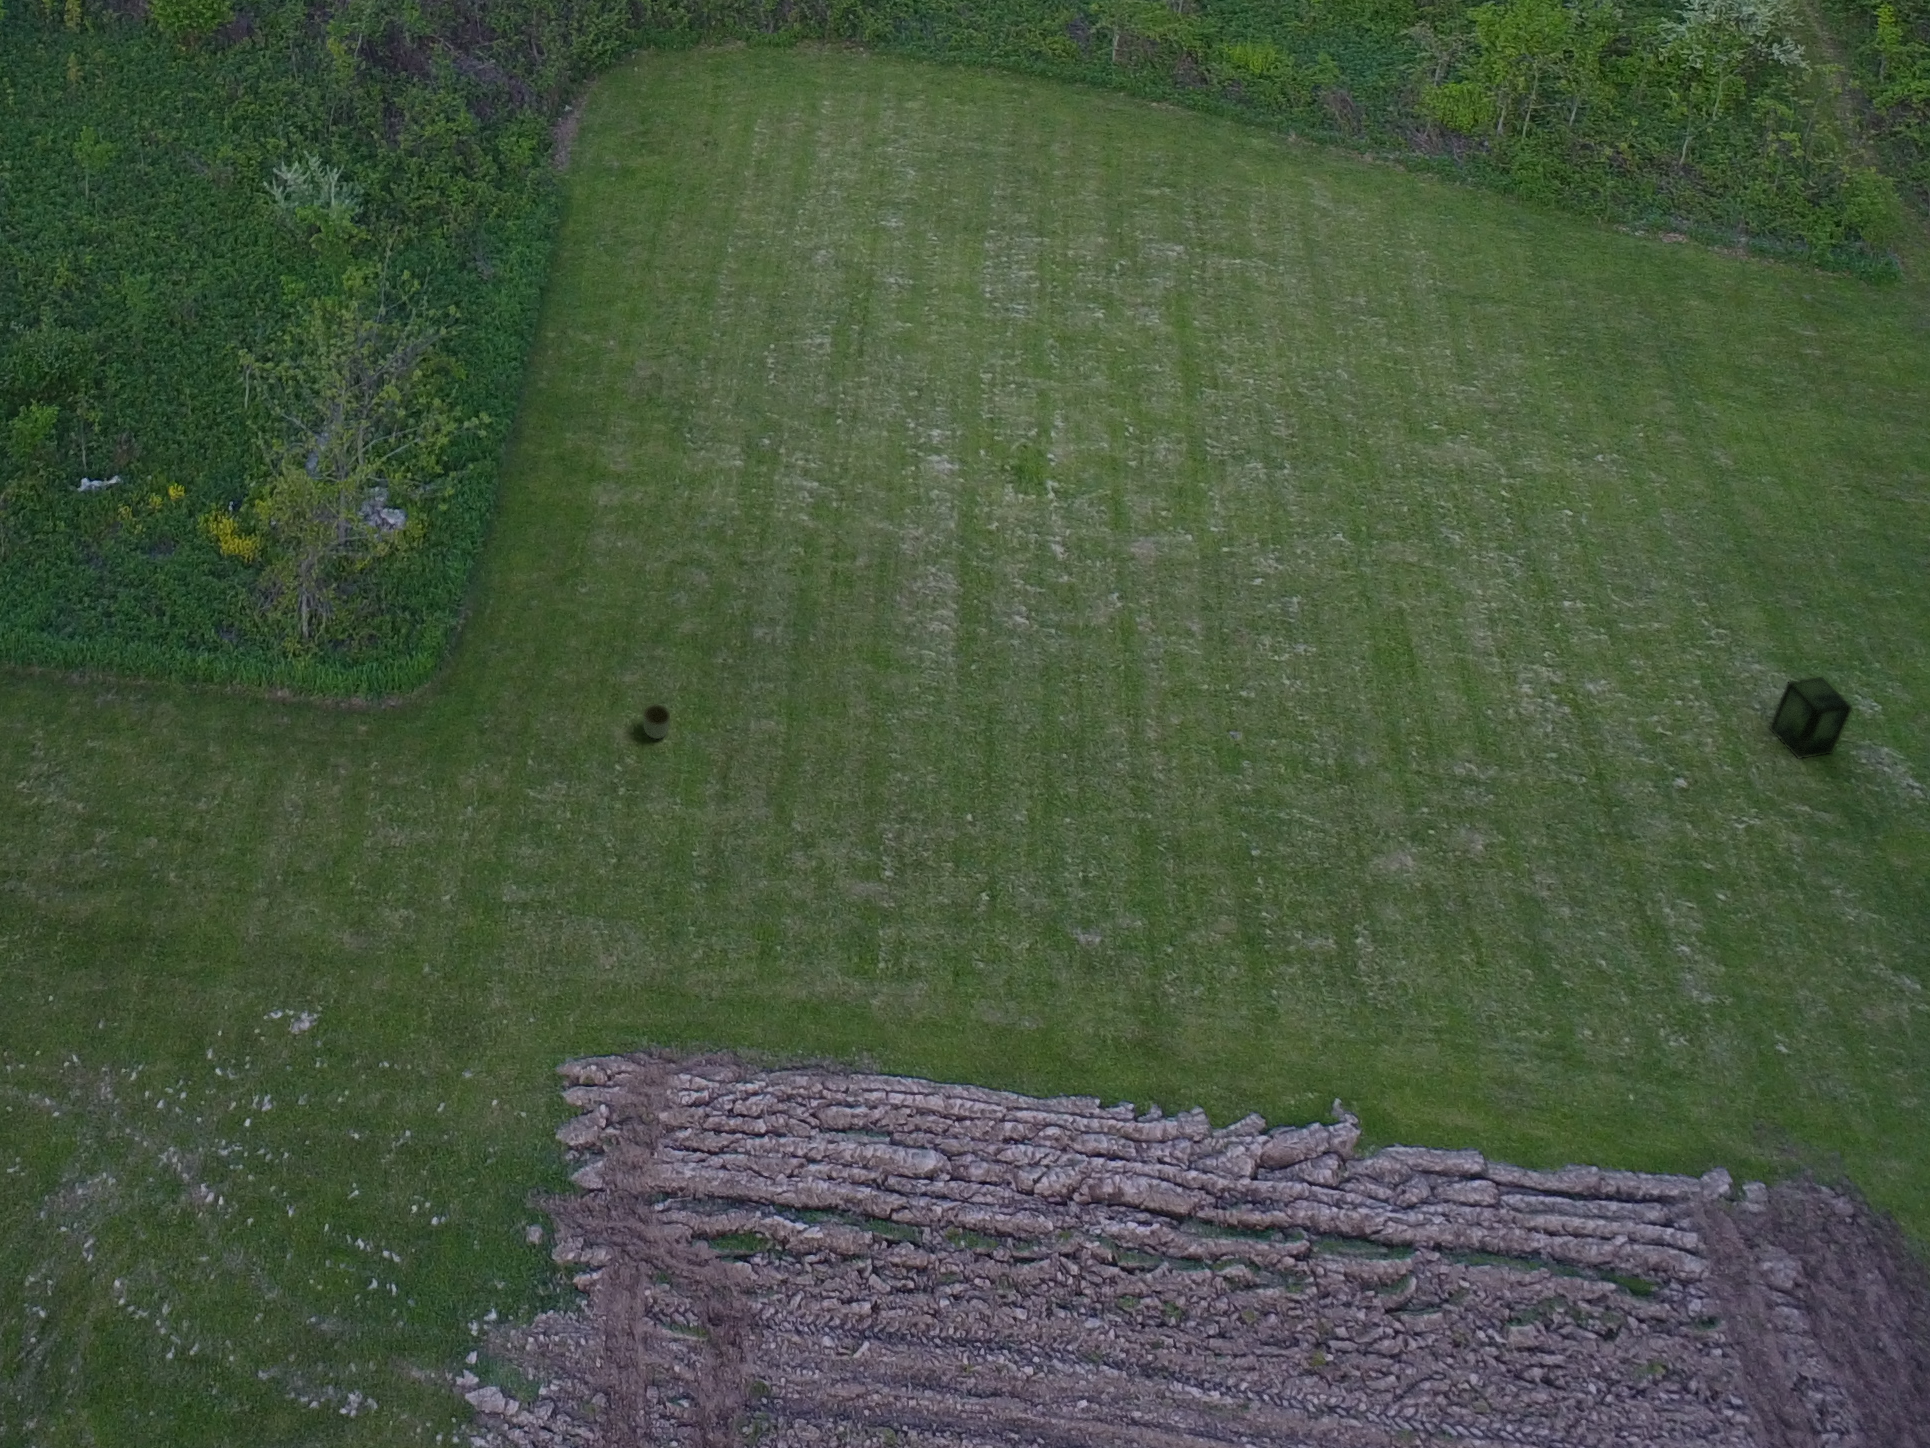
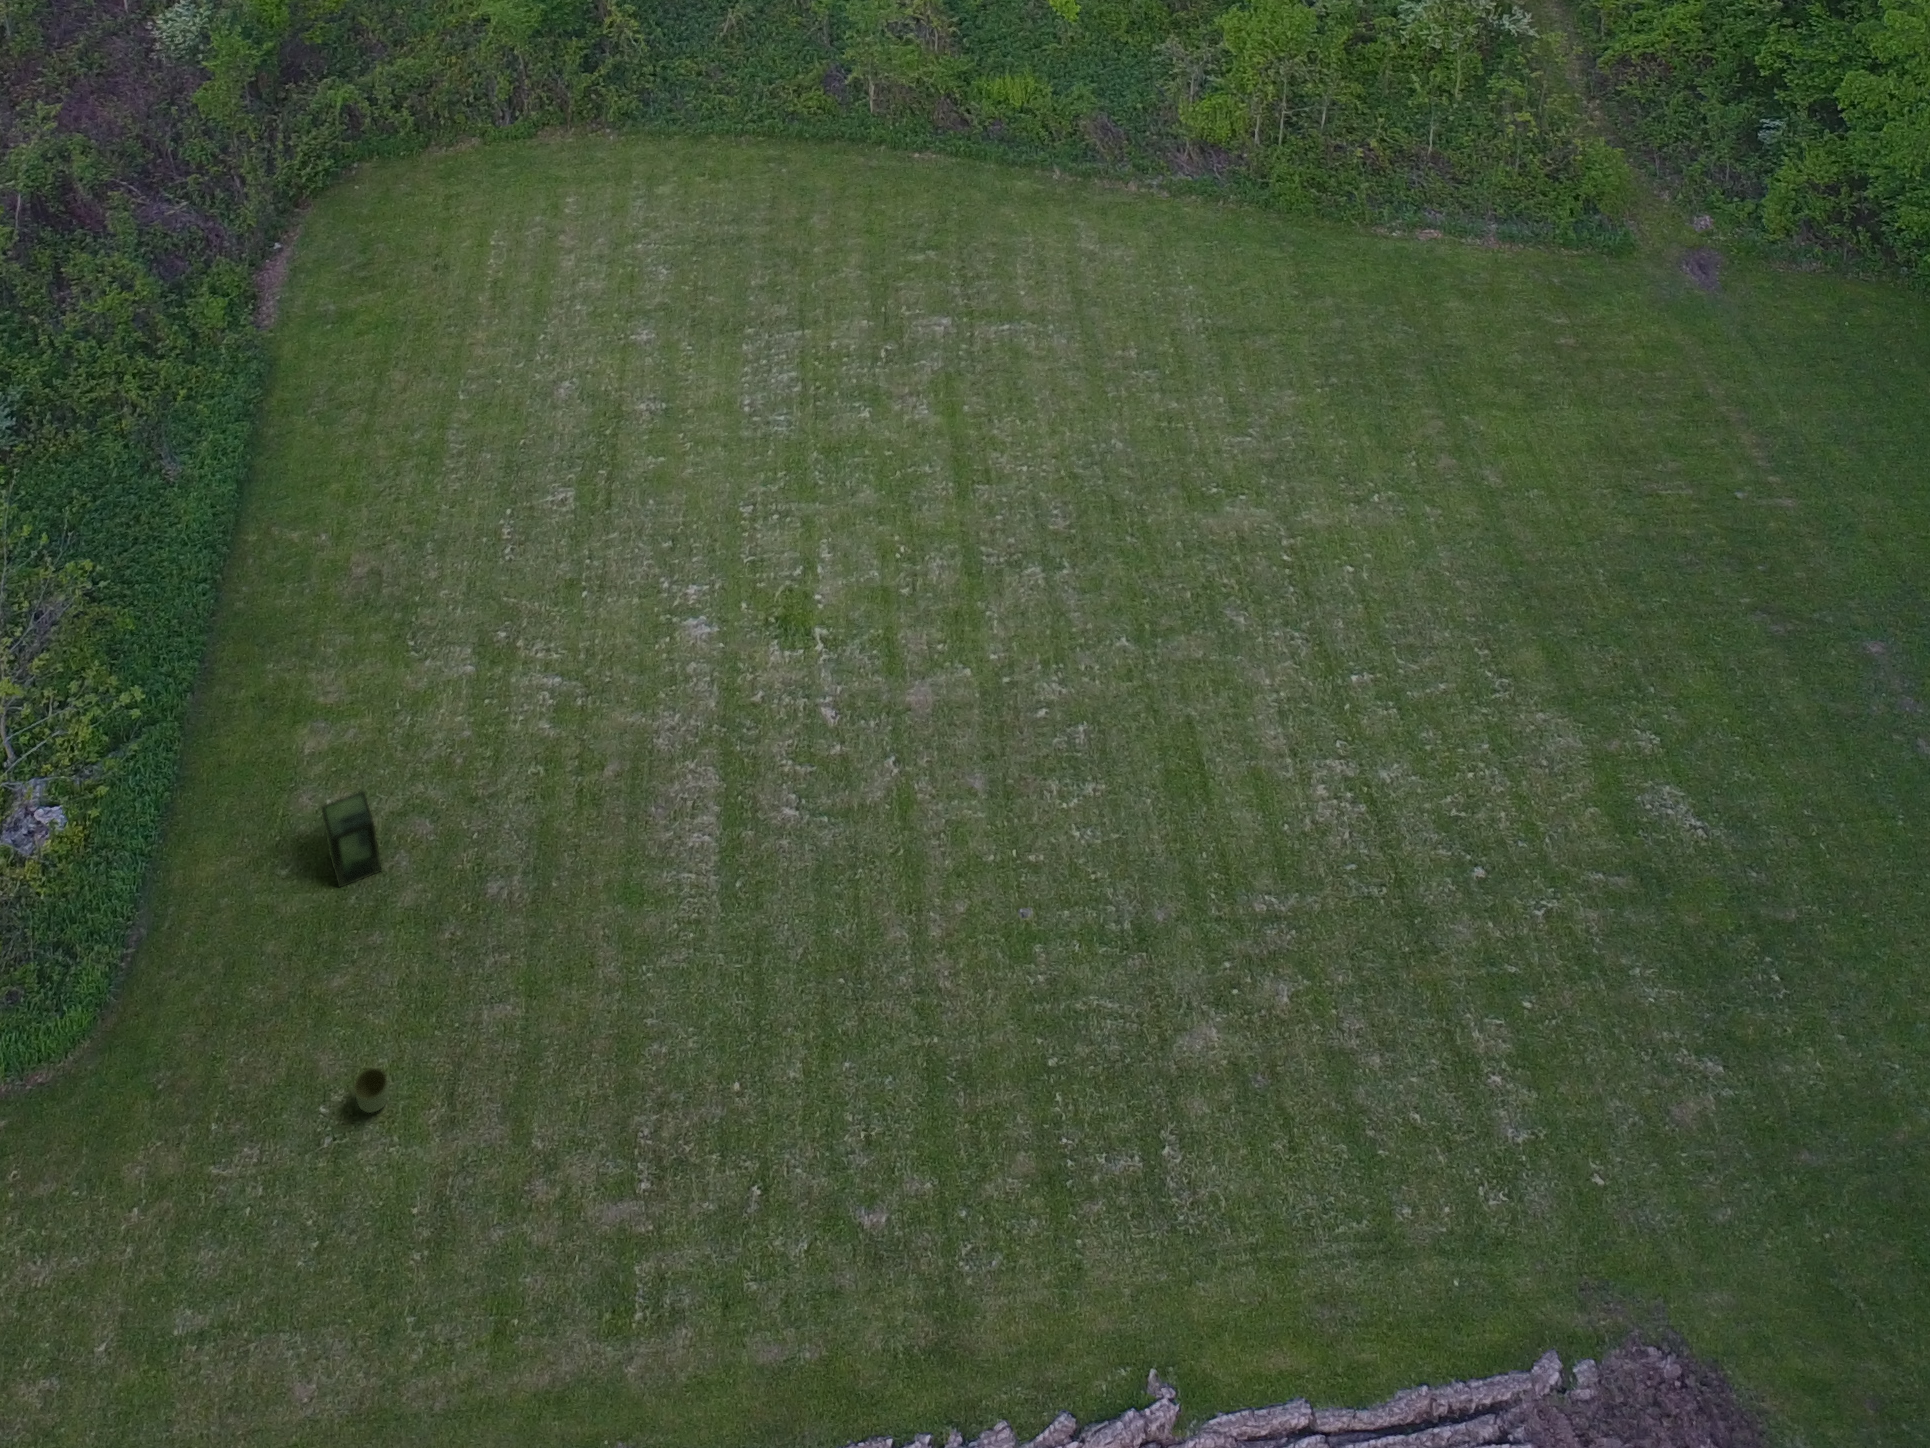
storage box: present [1770,677,1852,758] -> present [322,792,381,887]

